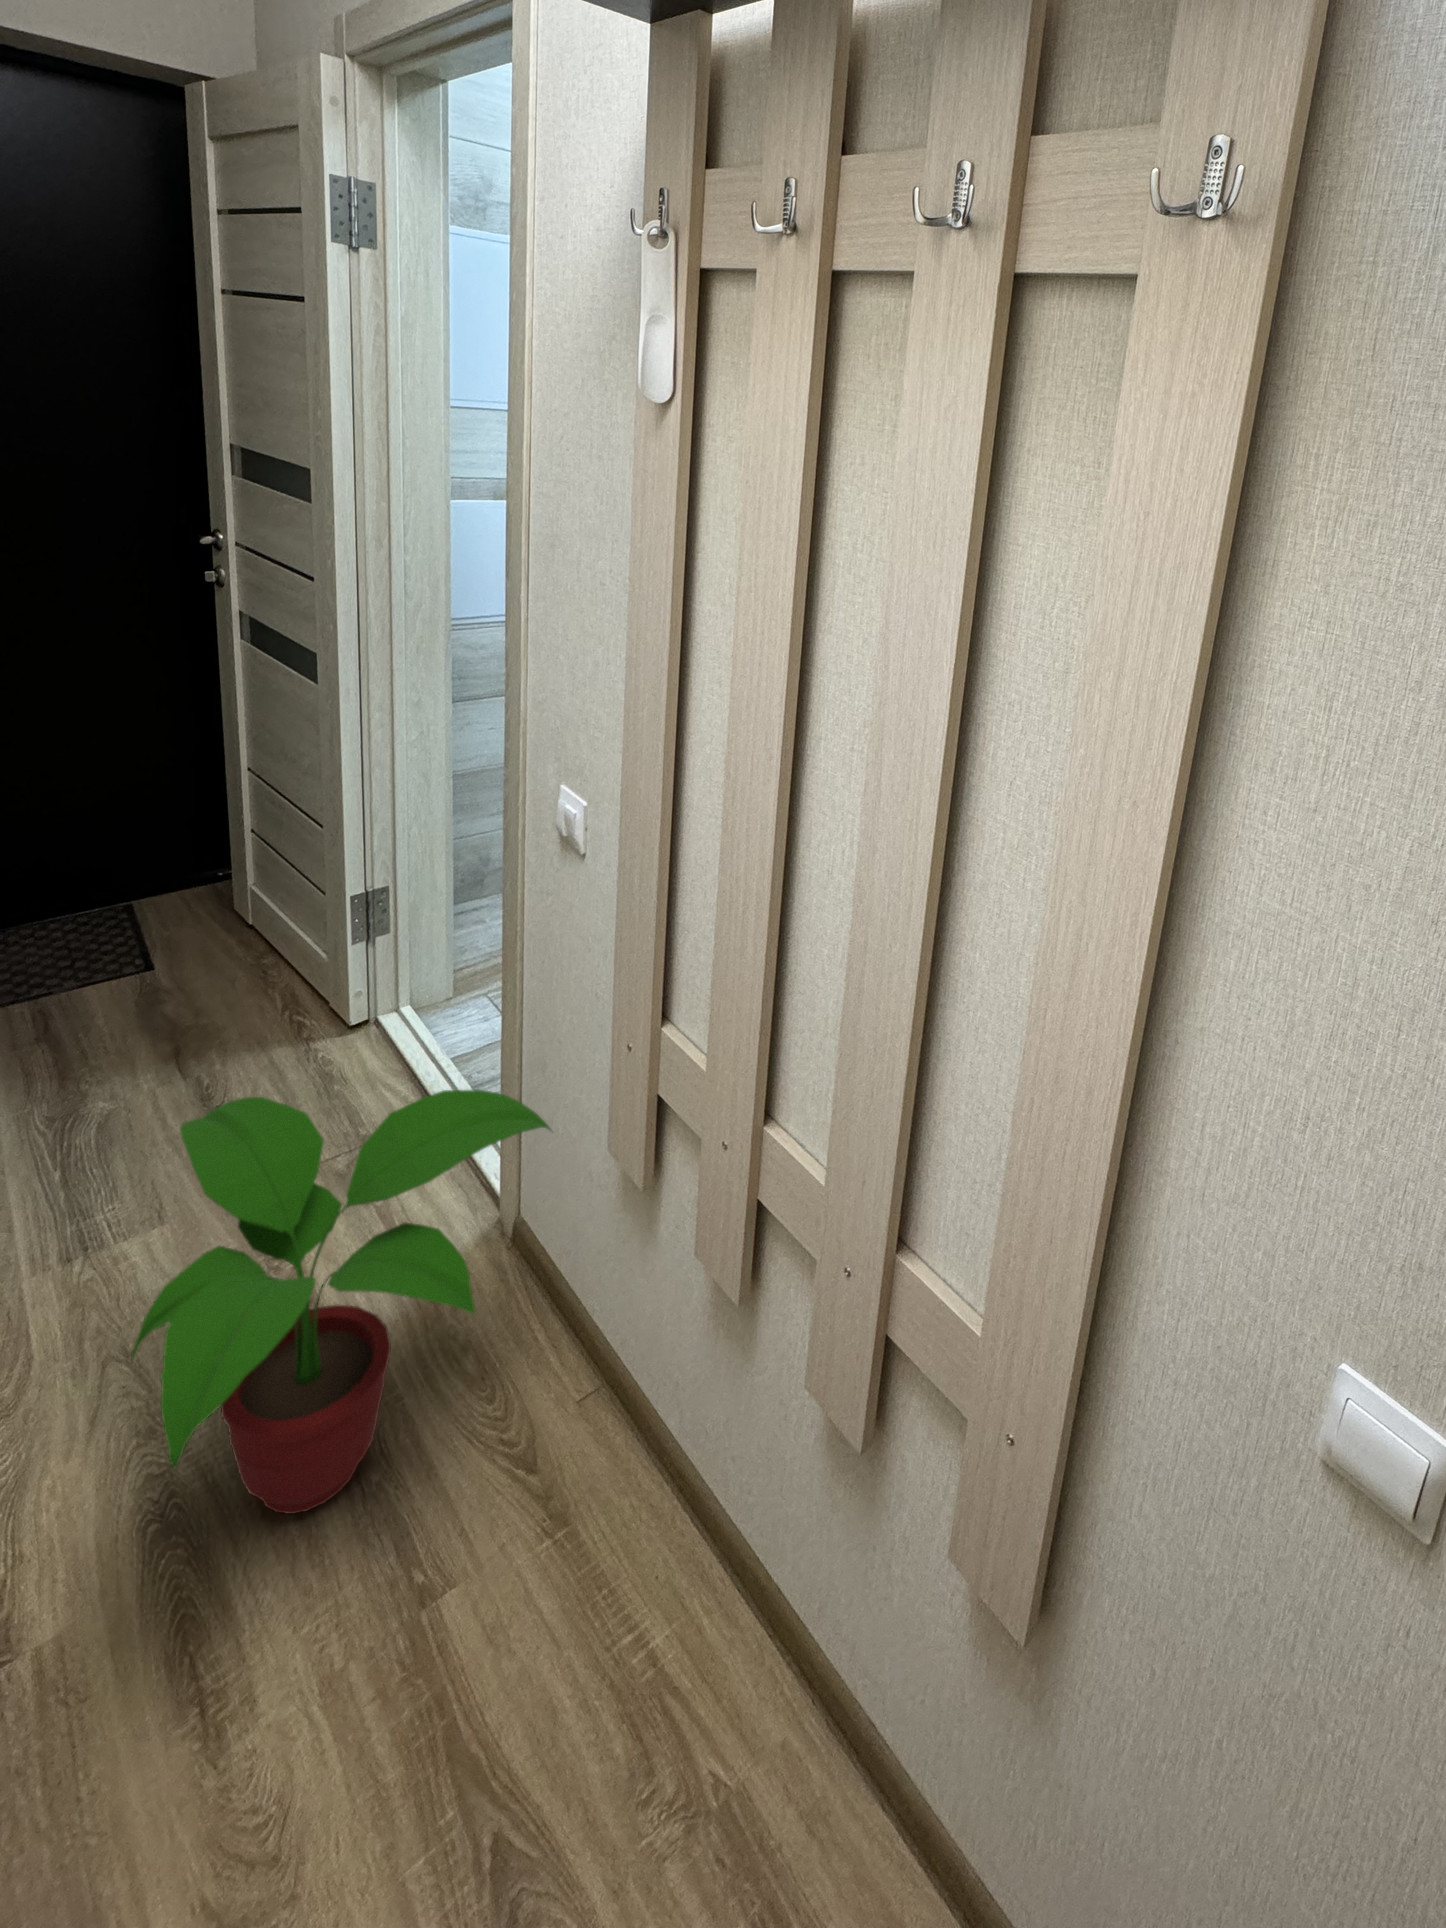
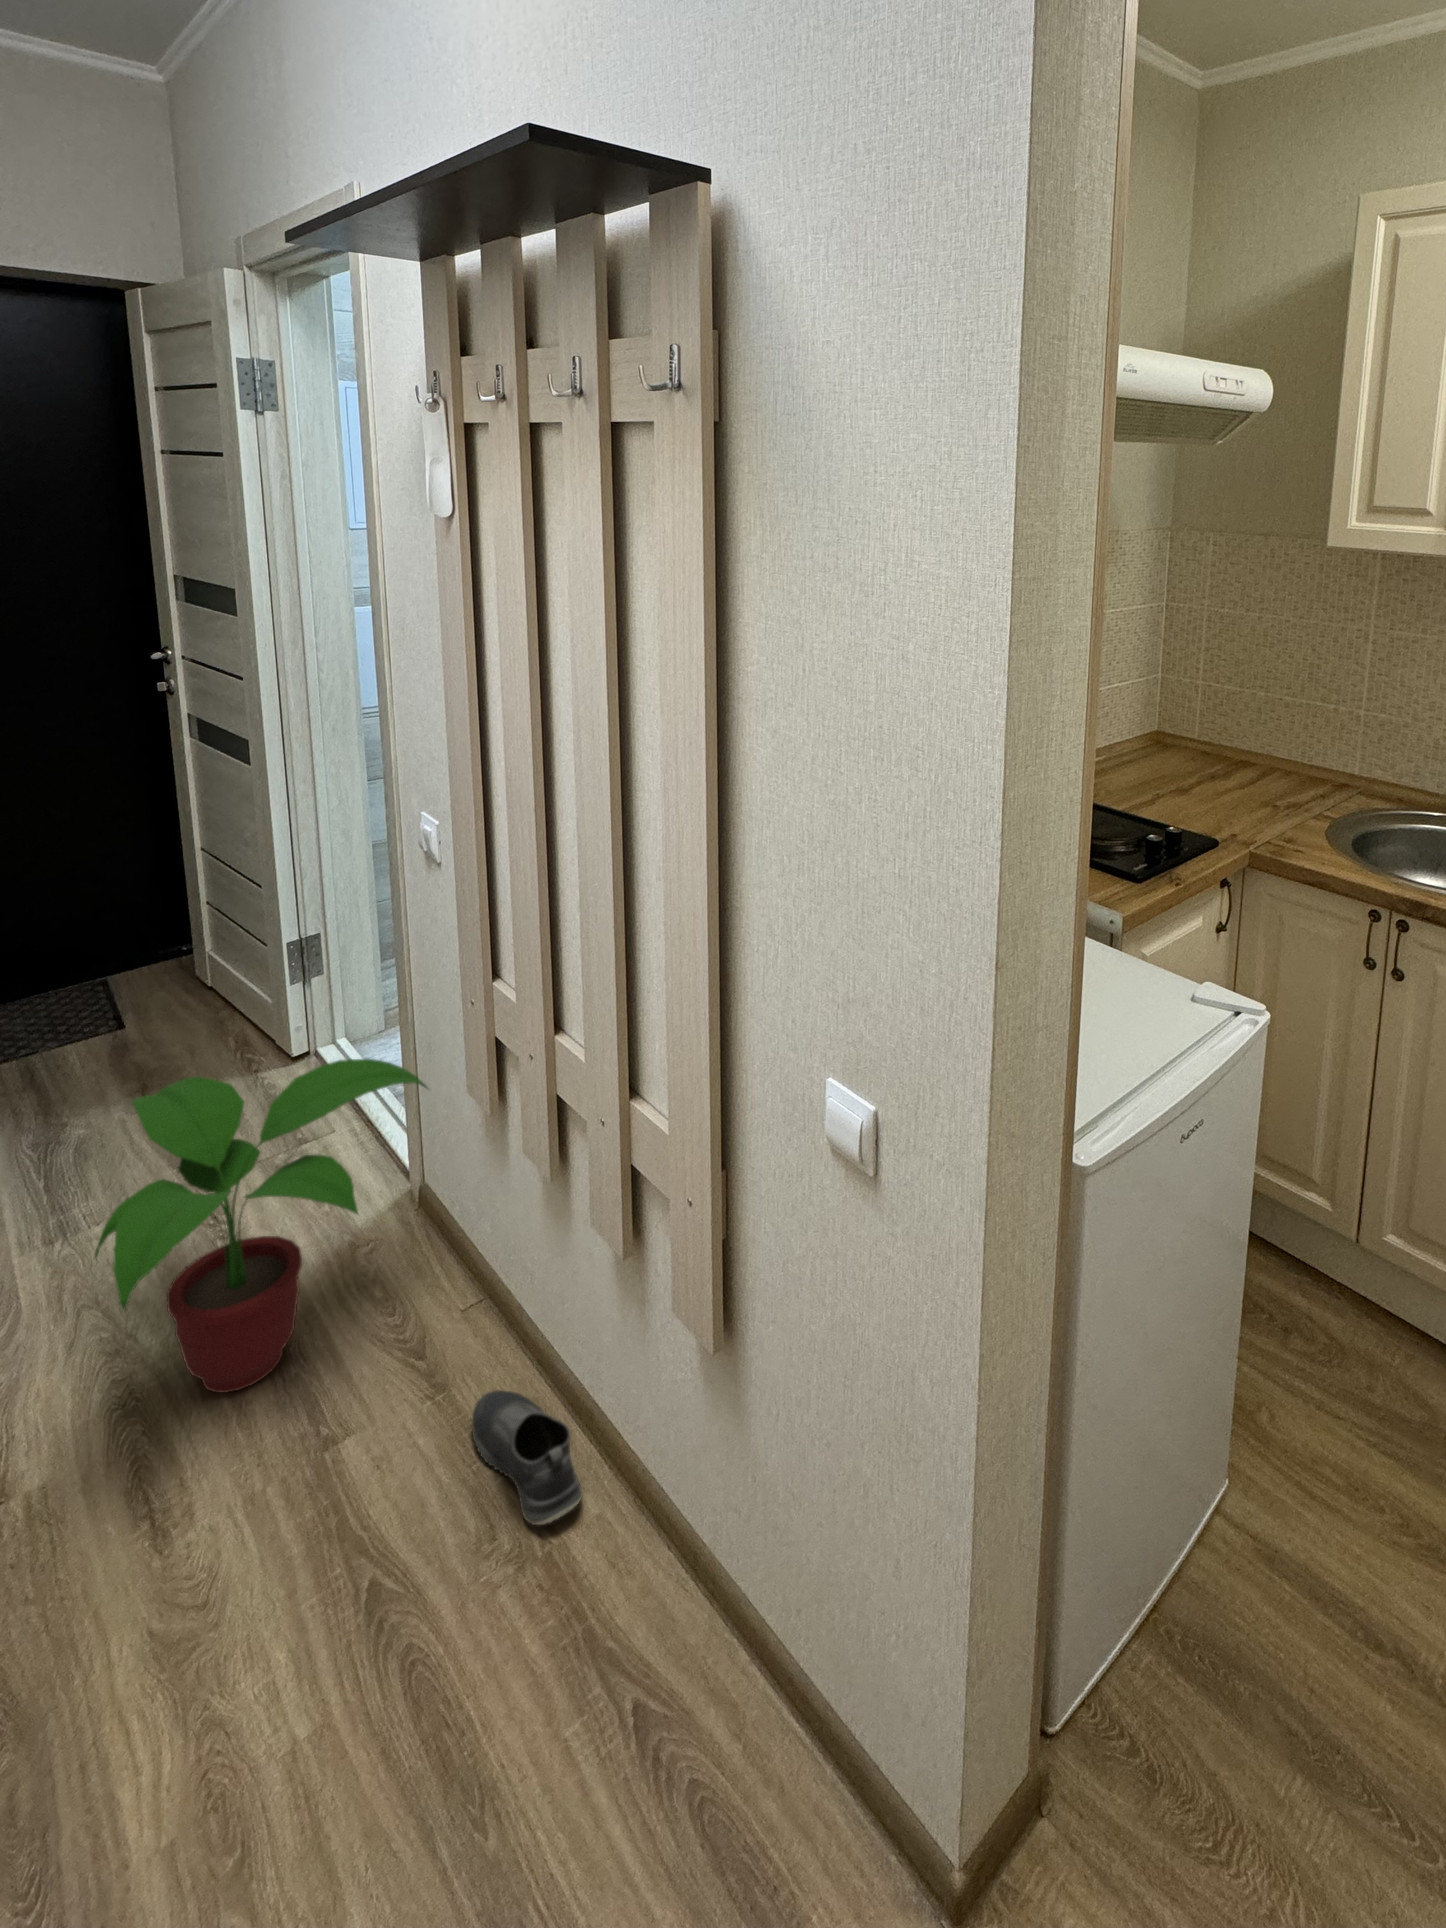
shoe: none [610,1543,767,1770] -> present [471,1390,582,1525]

